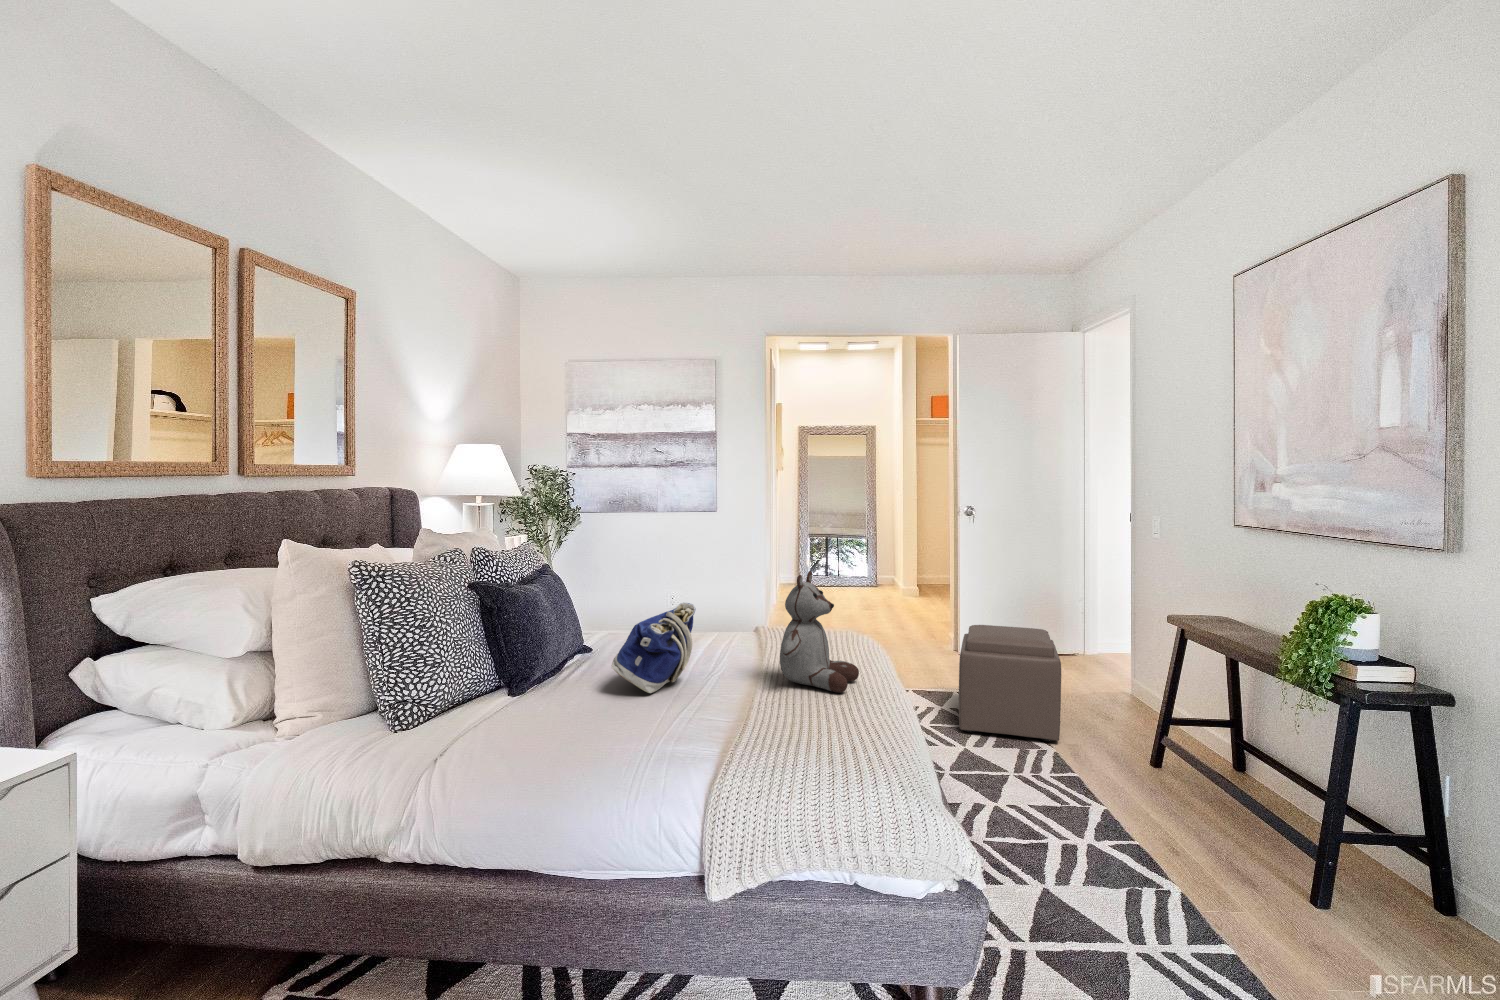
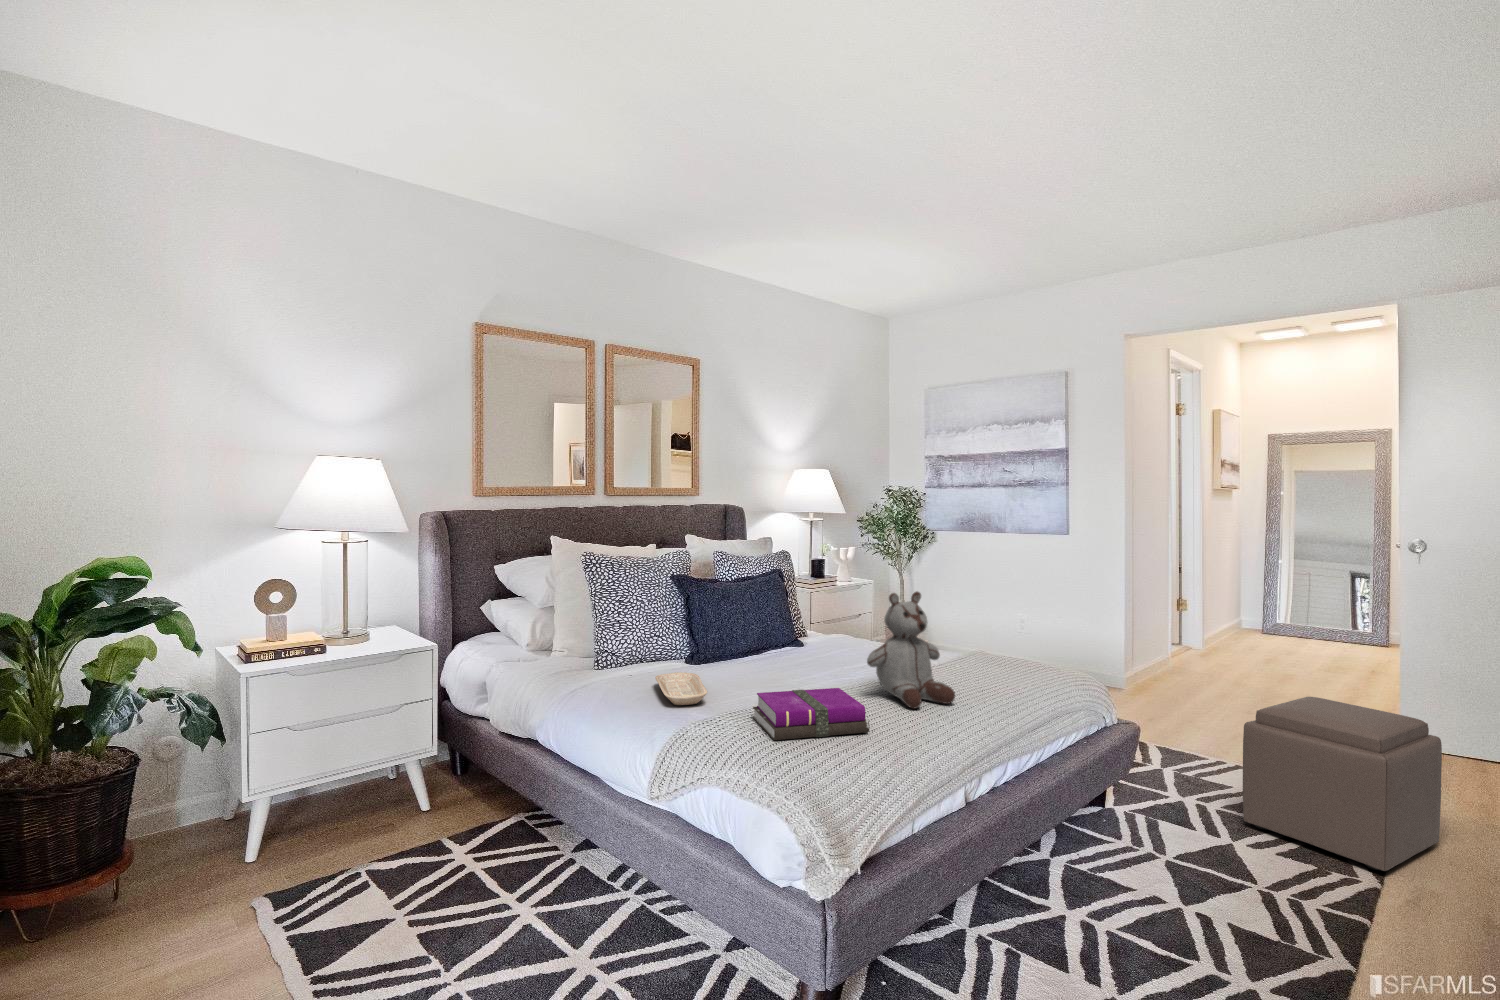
tote bag: present [612,603,696,693] -> none [744,610,835,678]
notebook: none [737,686,868,762] -> present [753,688,870,740]
tray: none [543,706,660,752] -> present [655,672,707,705]

